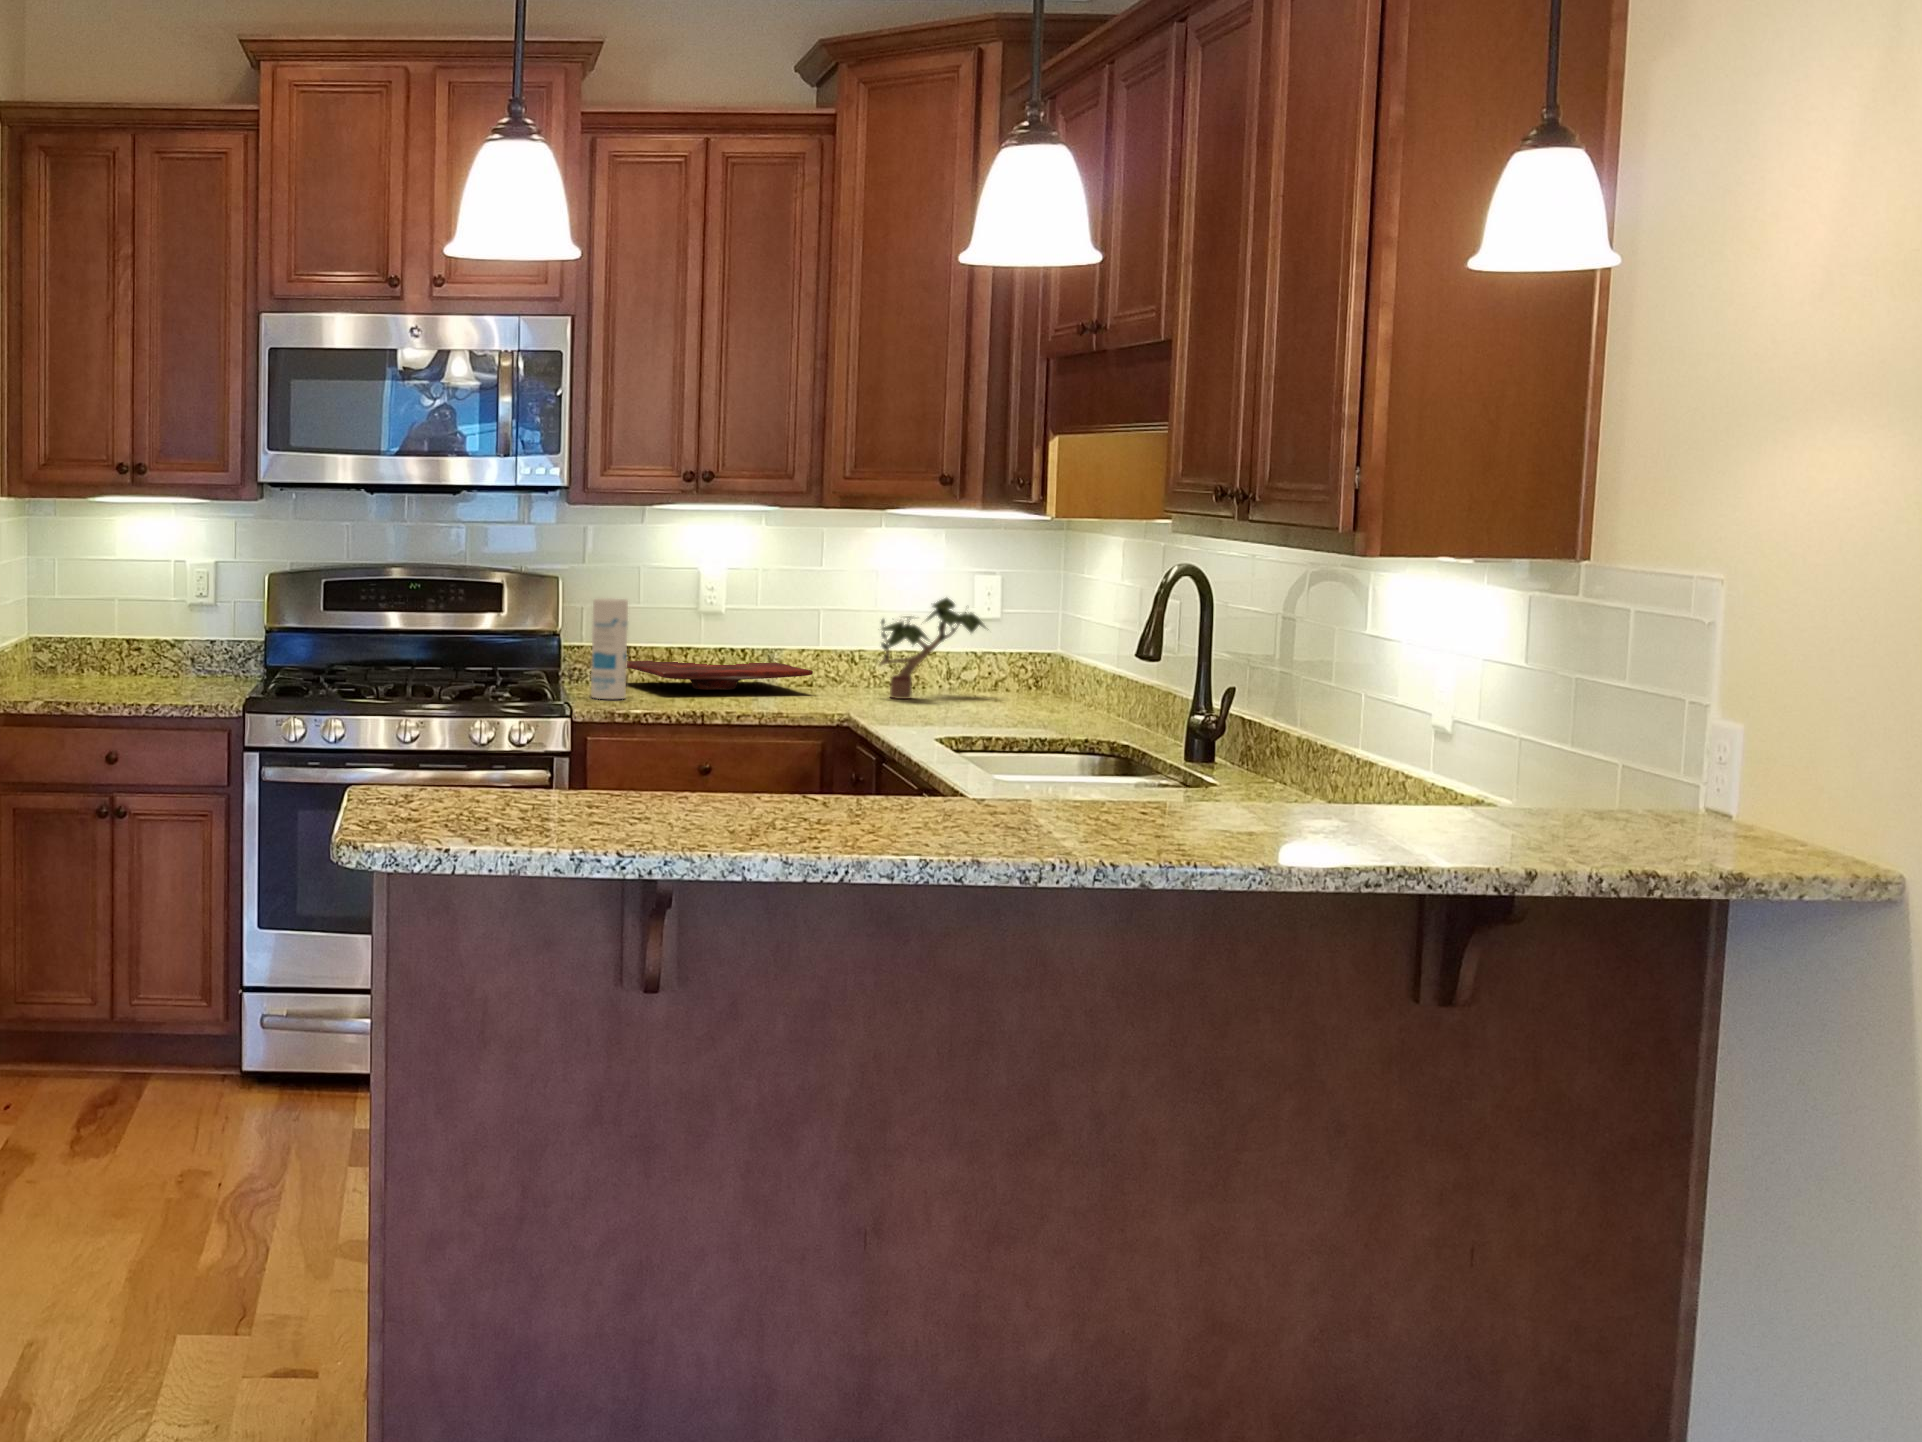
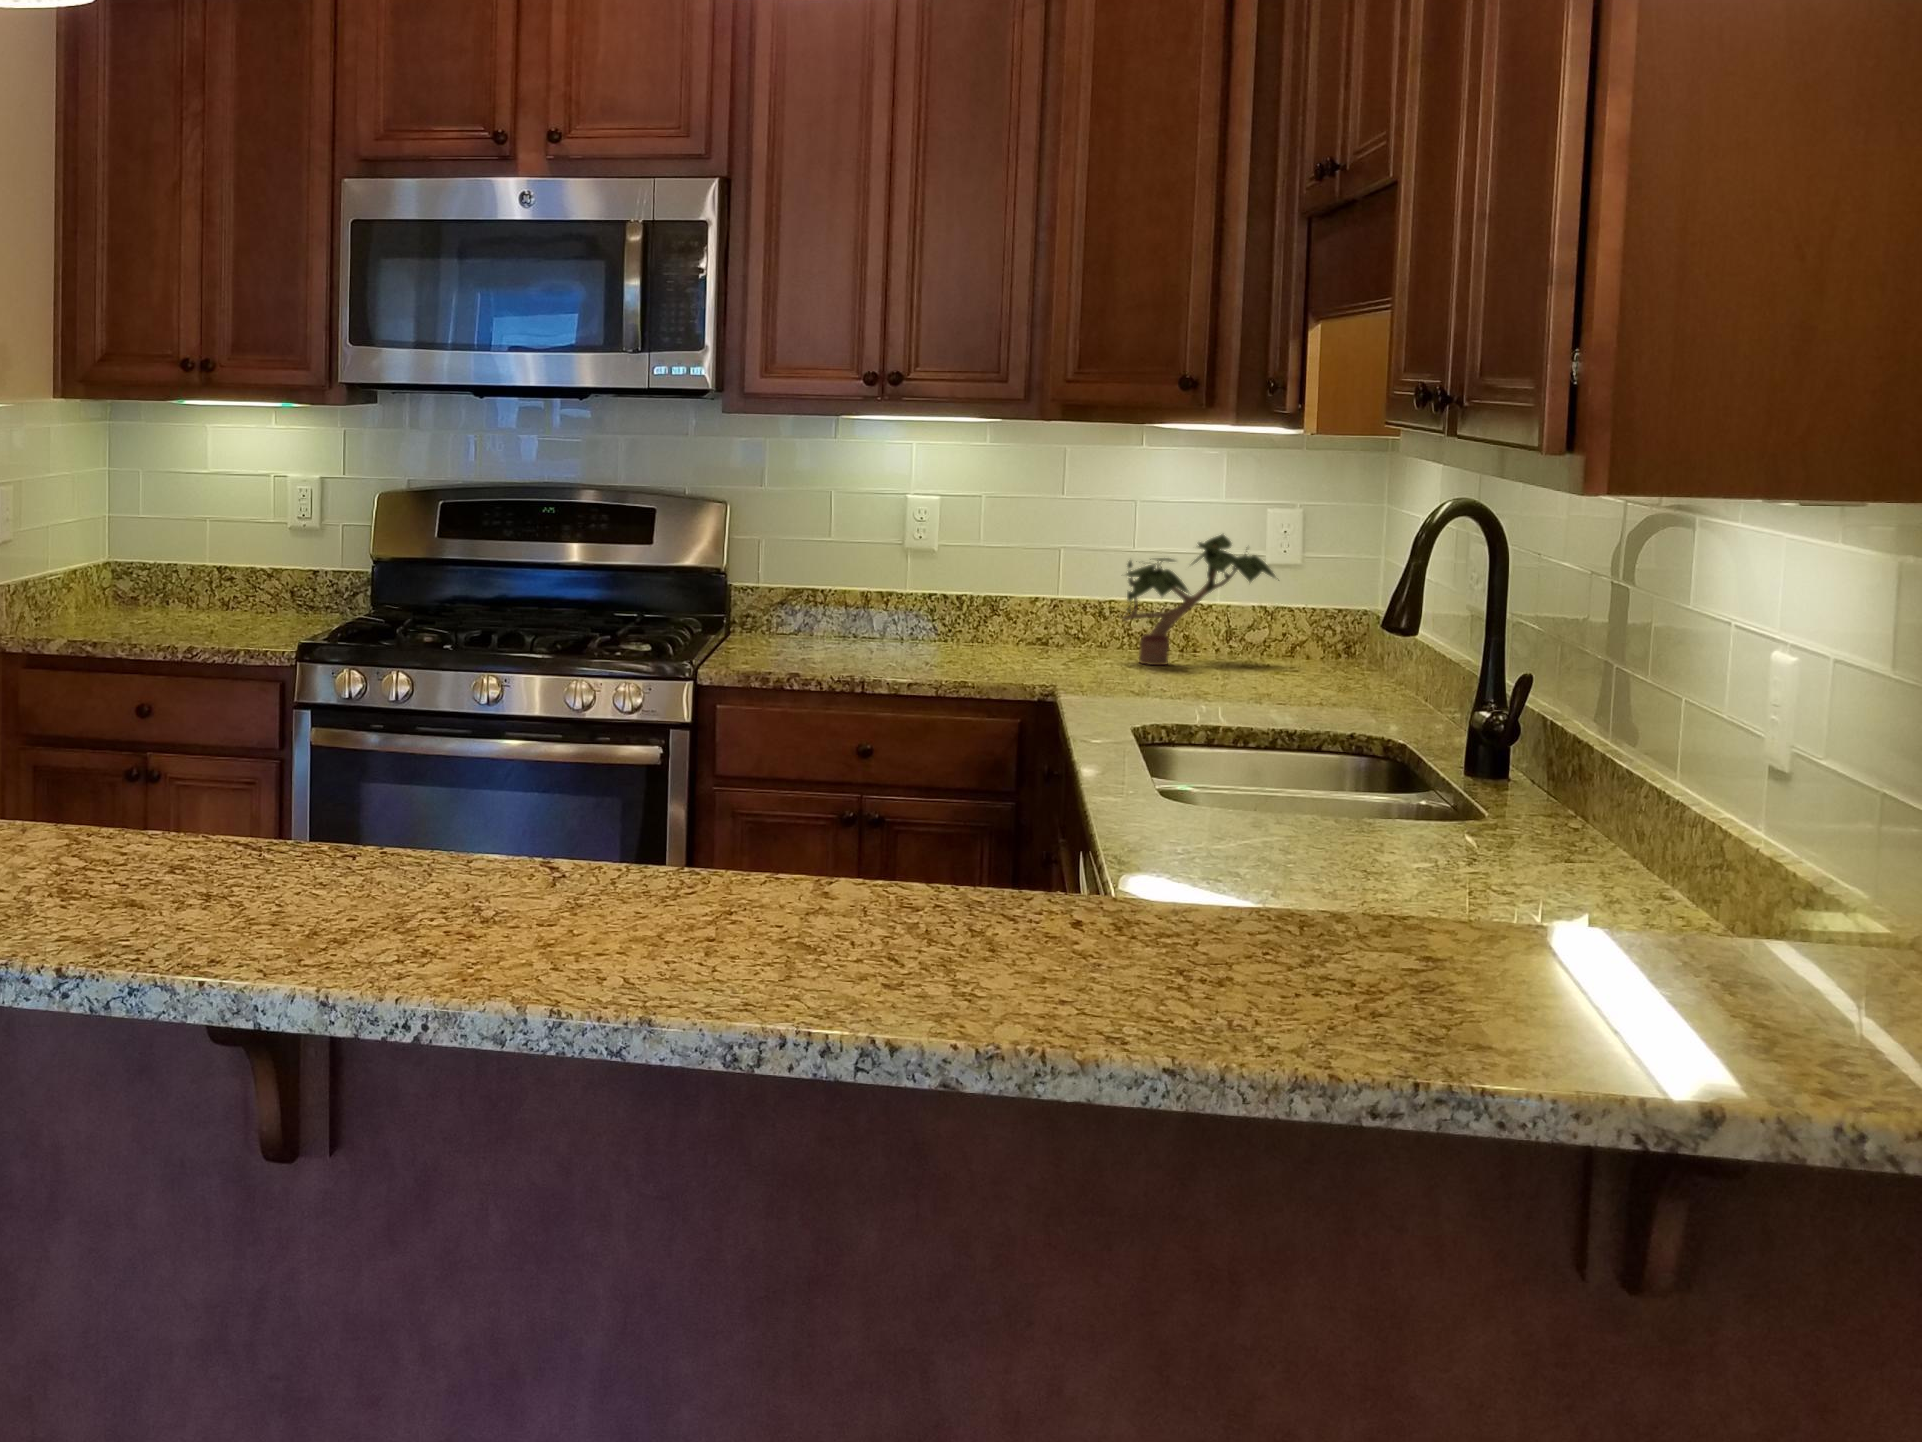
canister: present [591,598,628,699] -> none [736,529,783,656]
cutting board: present [626,661,813,690] -> none [797,607,1035,646]

